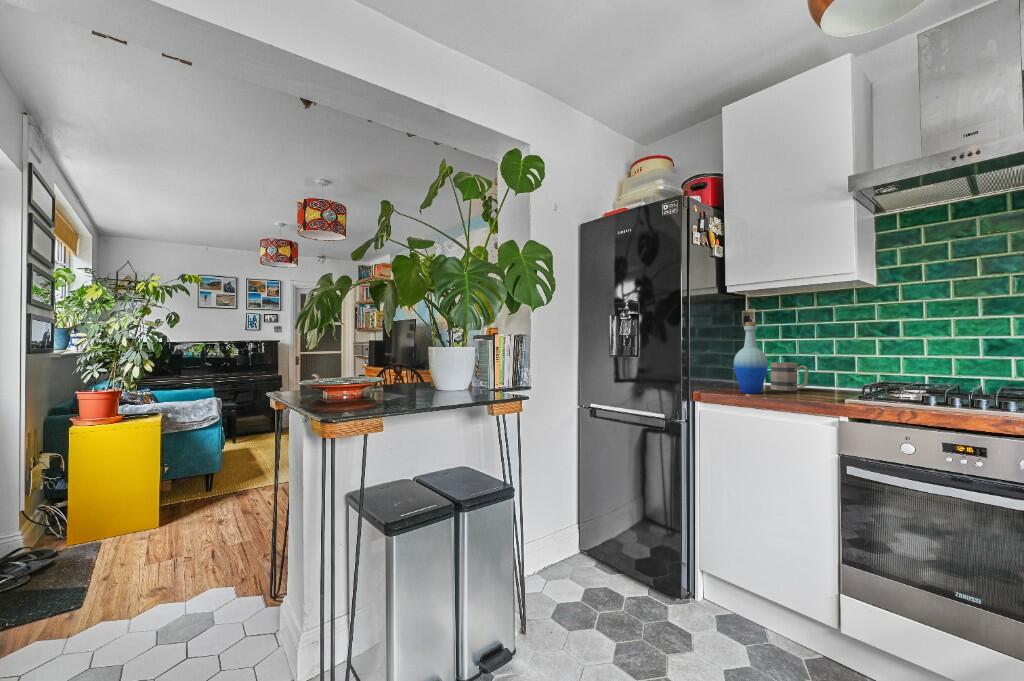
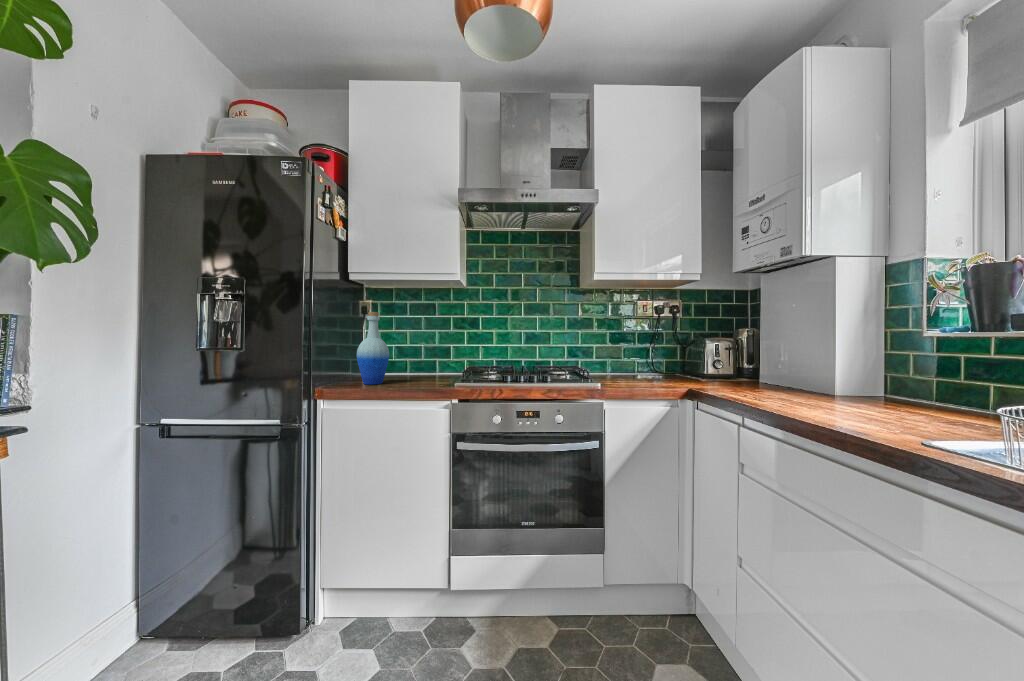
mug: present [771,362,808,391] -> none [388,352,420,379]

